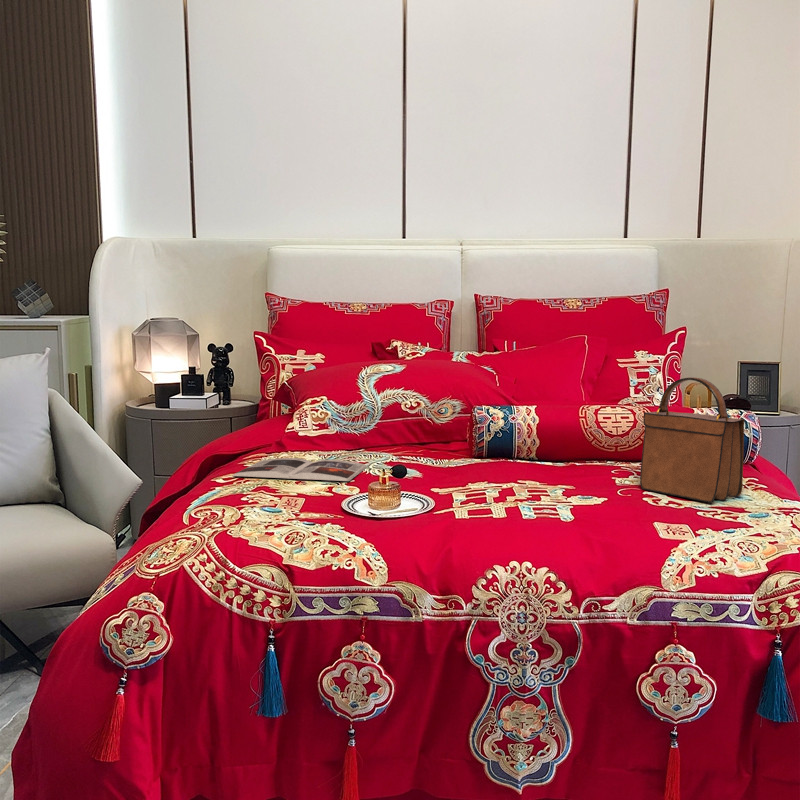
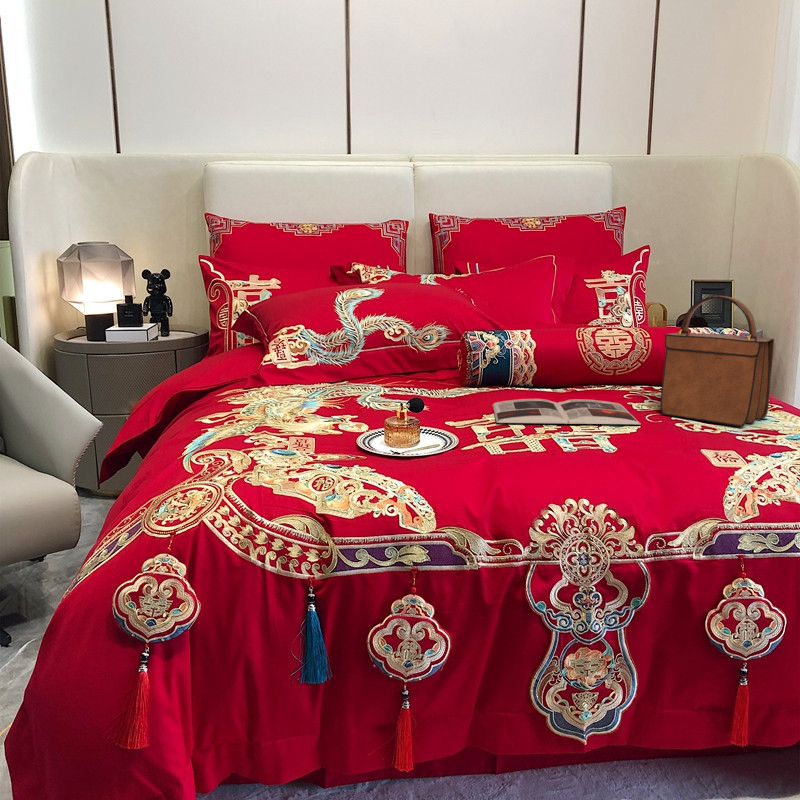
magazine: present [232,458,367,481] -> present [493,399,640,424]

